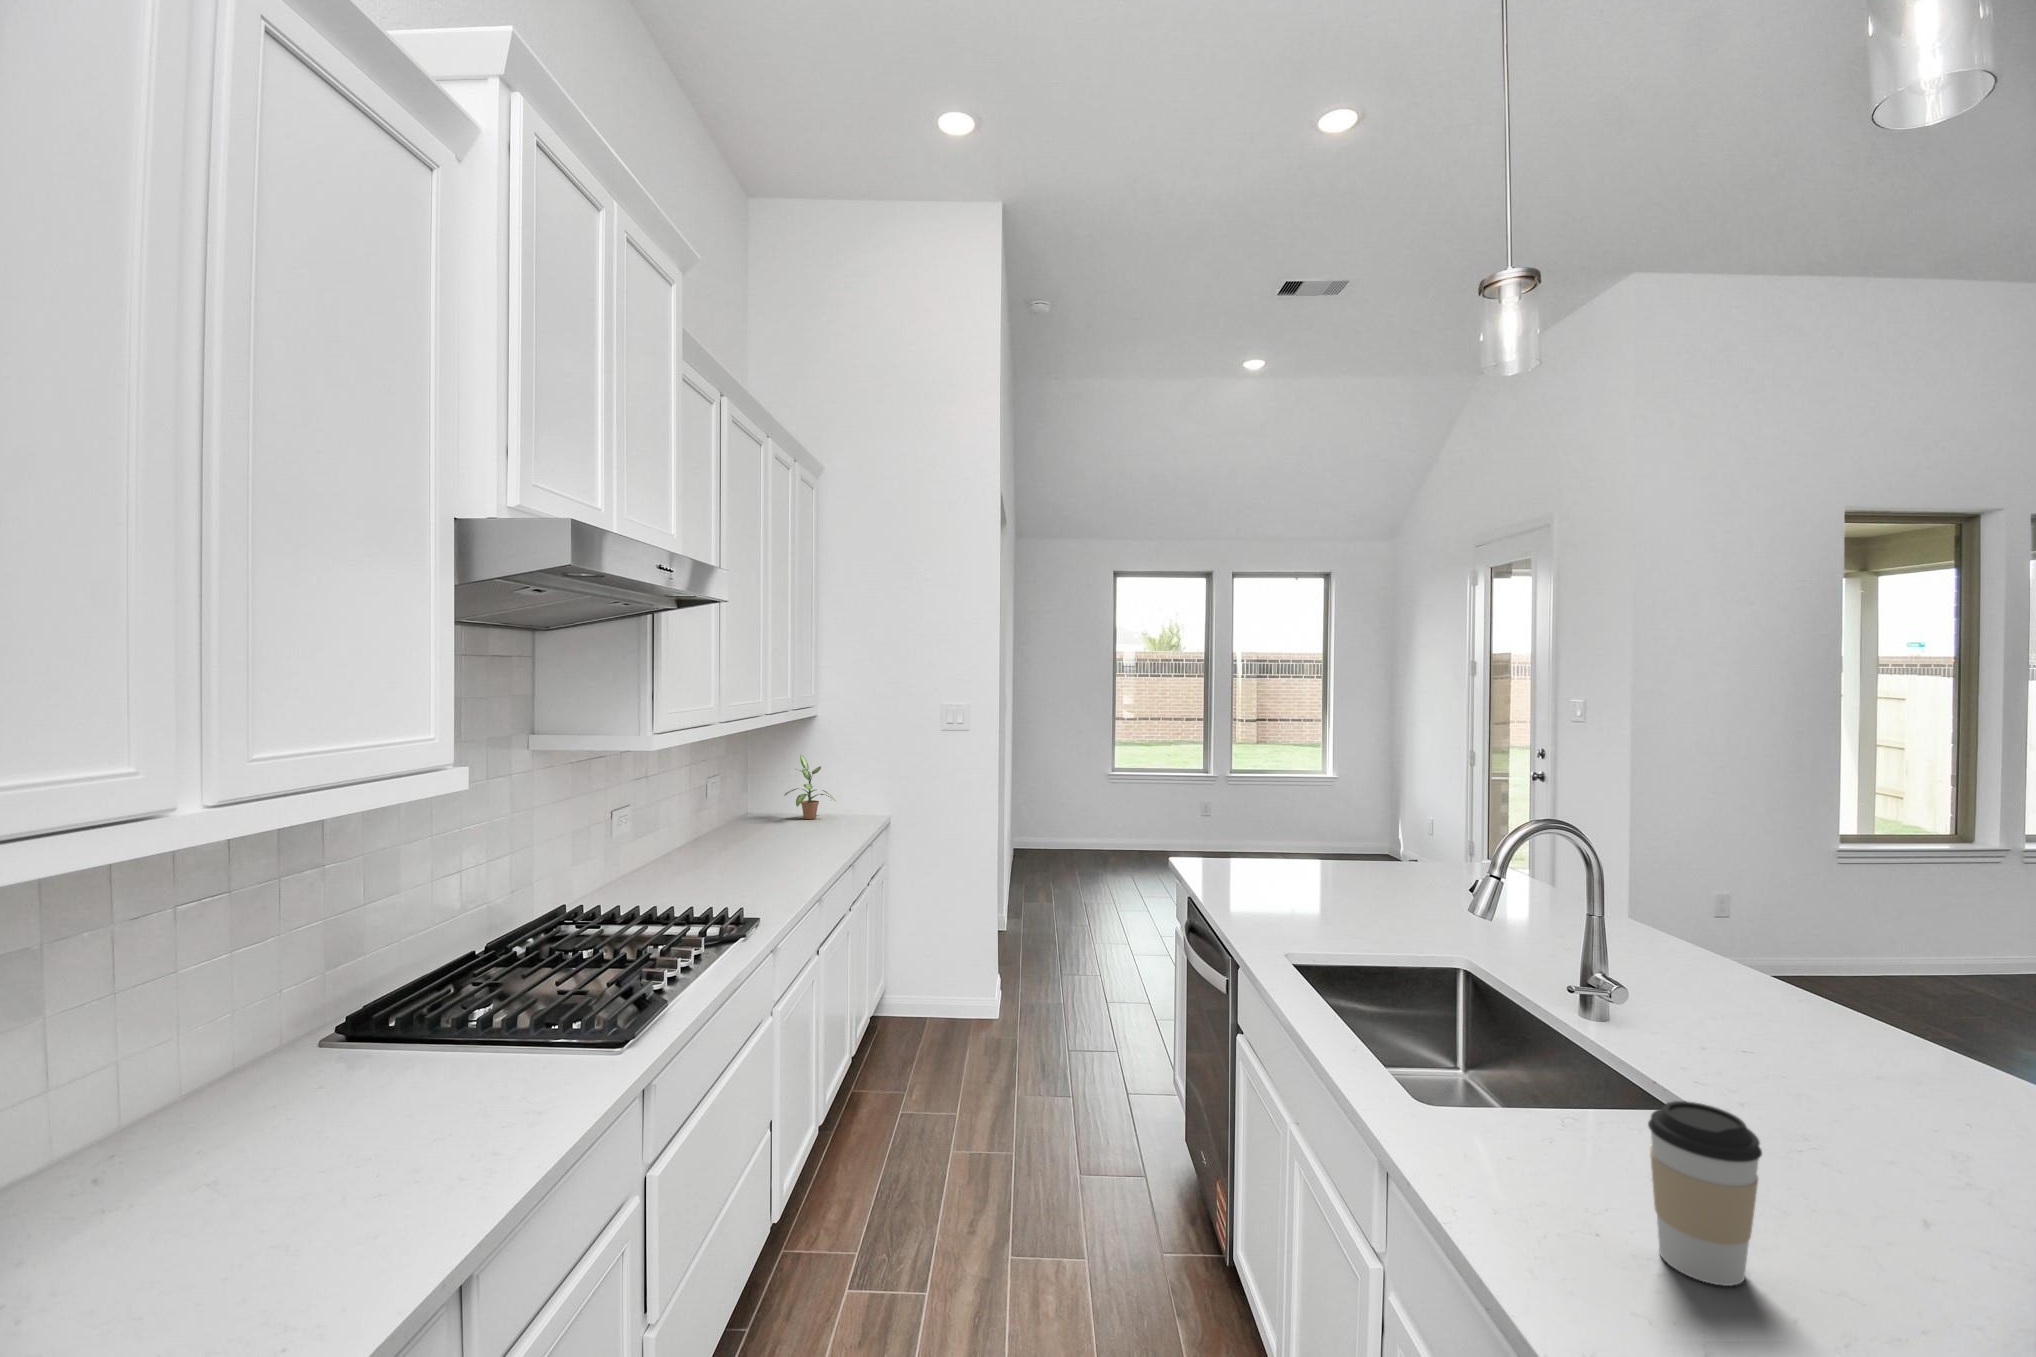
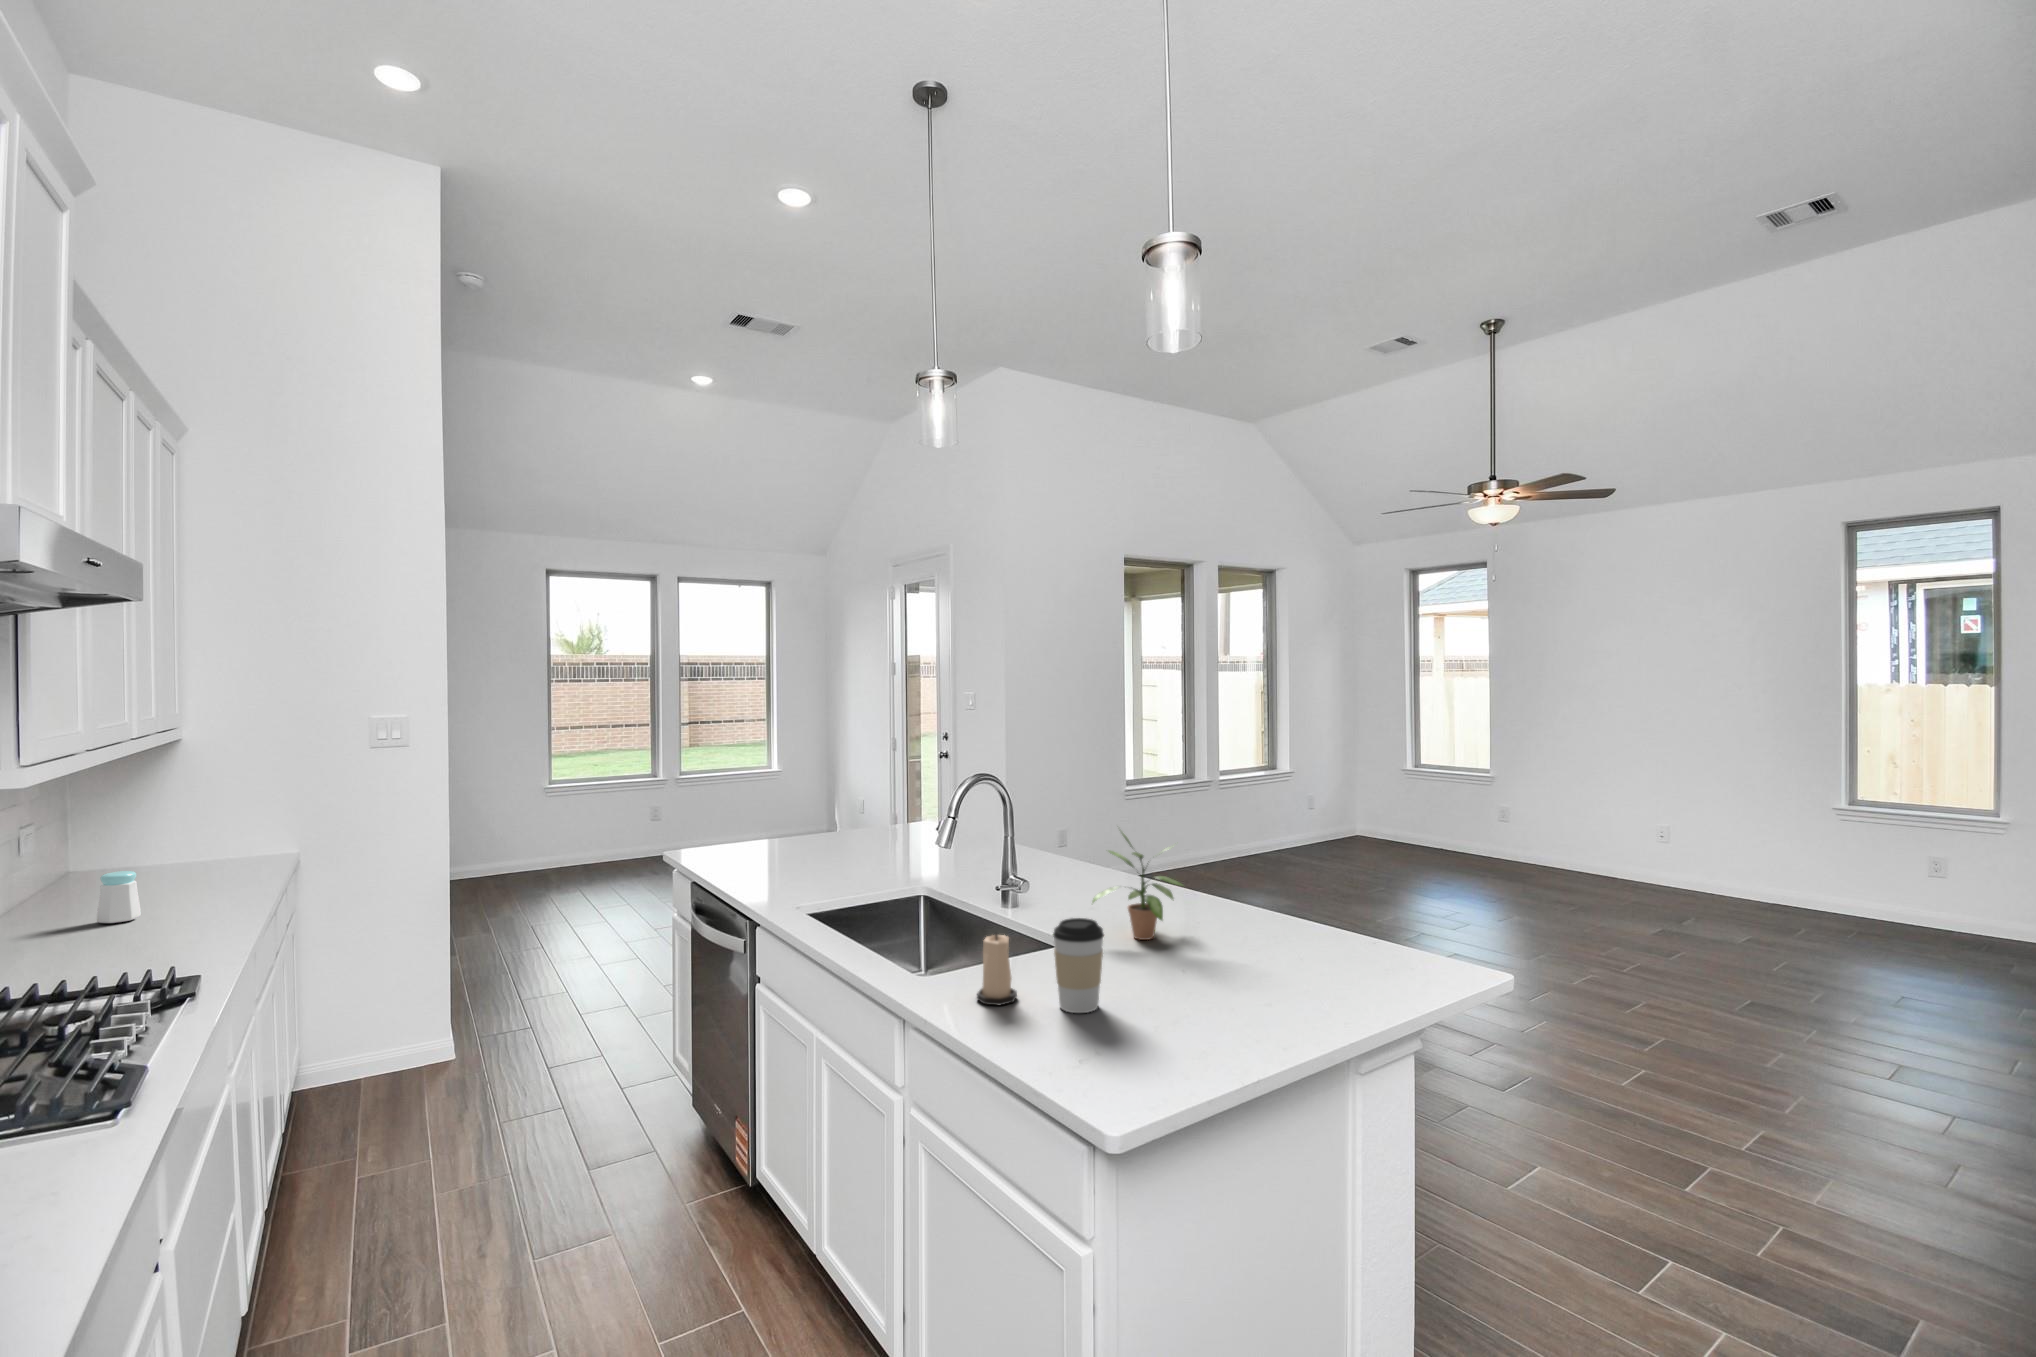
potted plant: present [785,754,836,819] -> present [1093,833,1183,940]
salt shaker: none [735,818,762,859] -> present [97,871,141,923]
candle: none [1502,1087,1577,1212] -> present [977,933,1017,1005]

